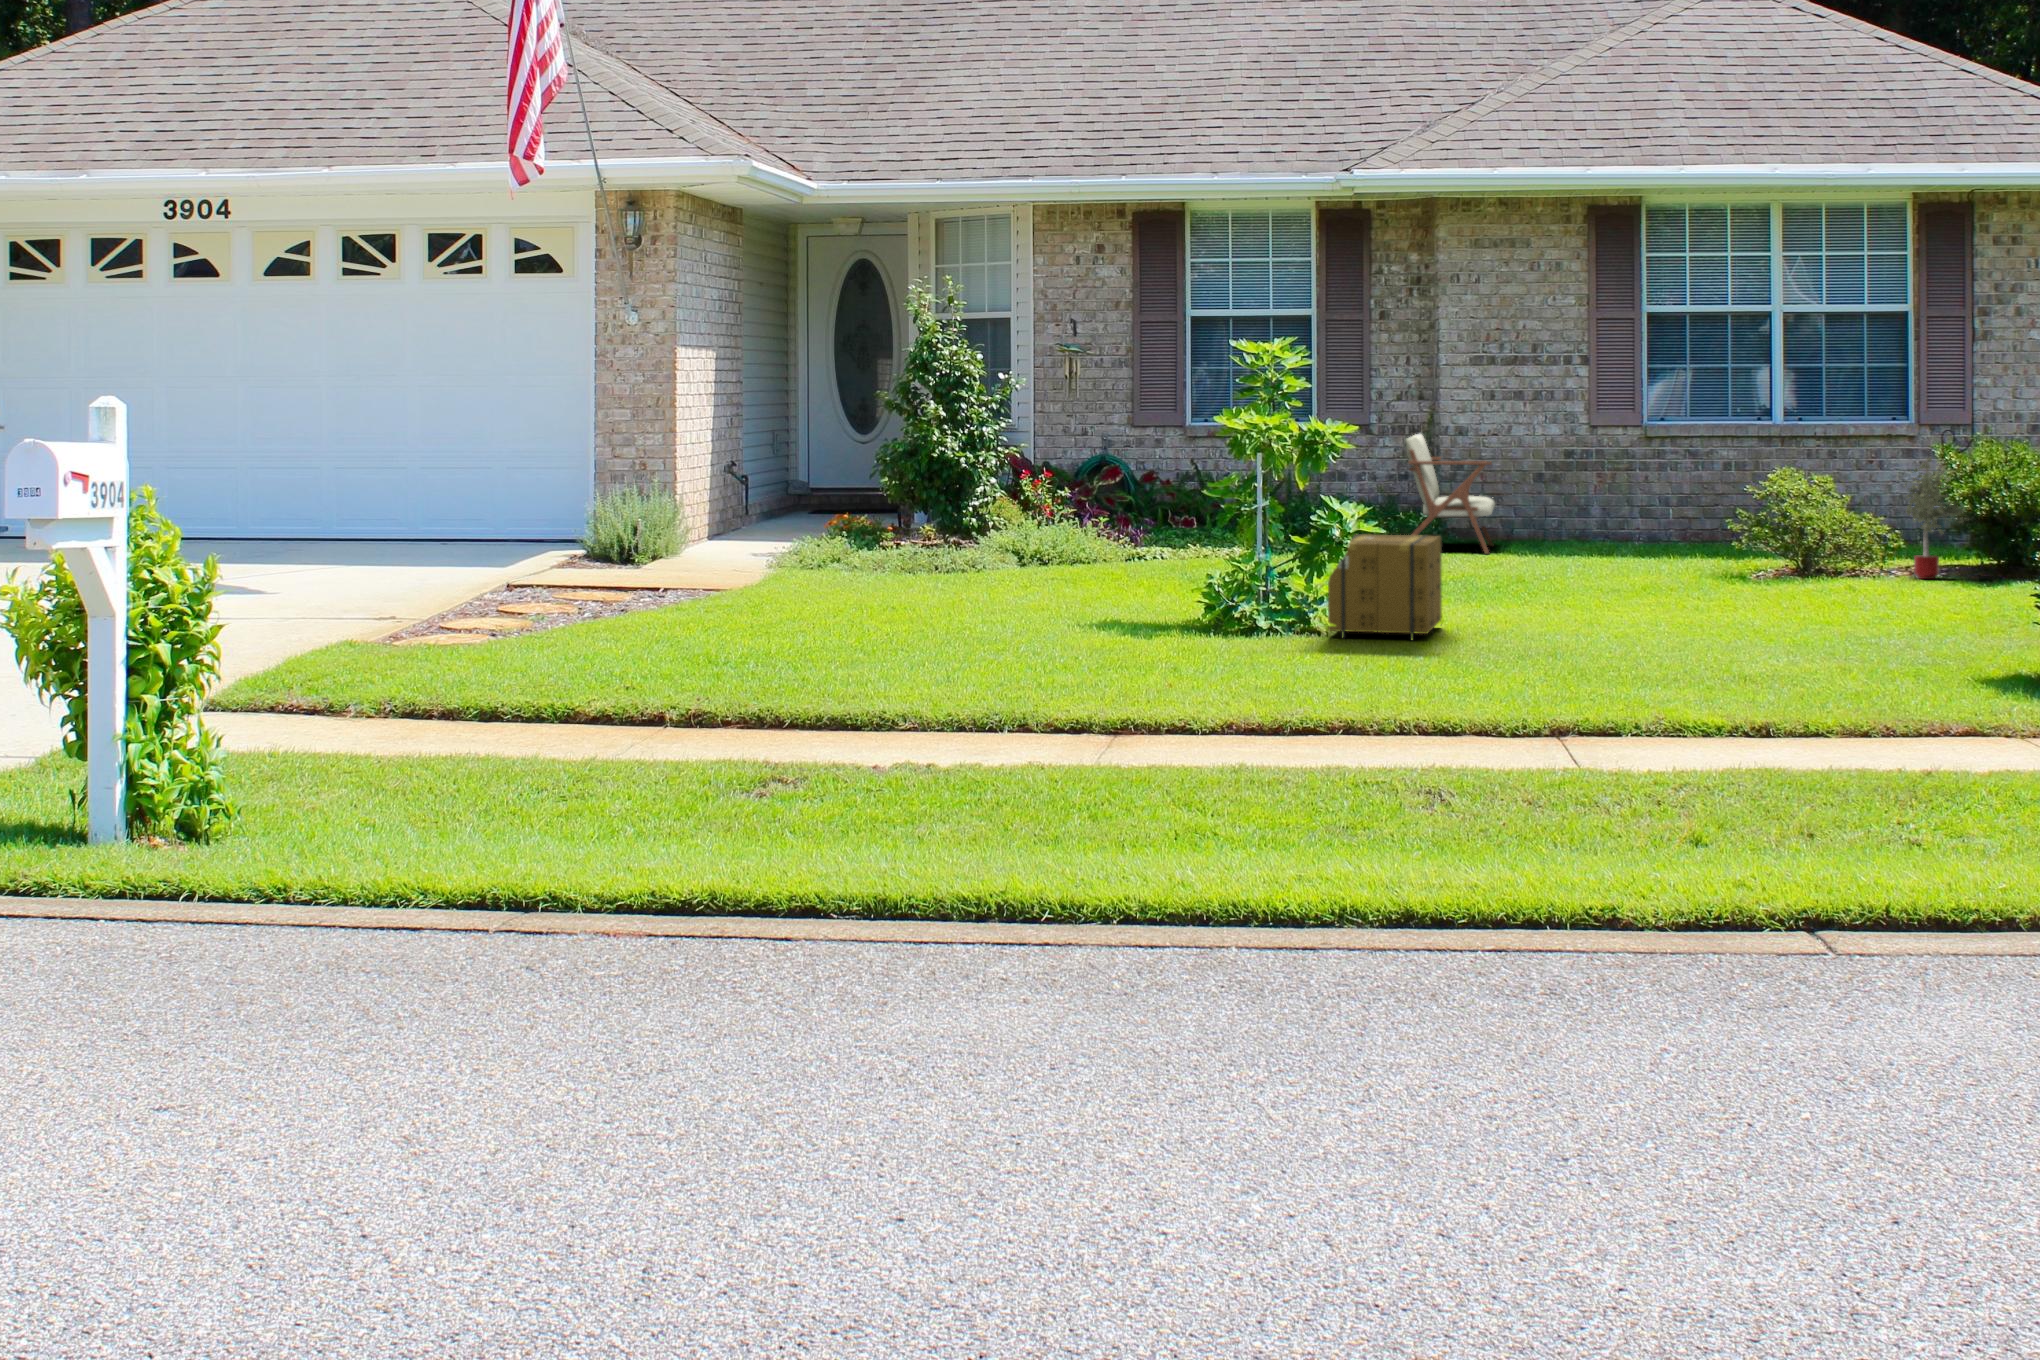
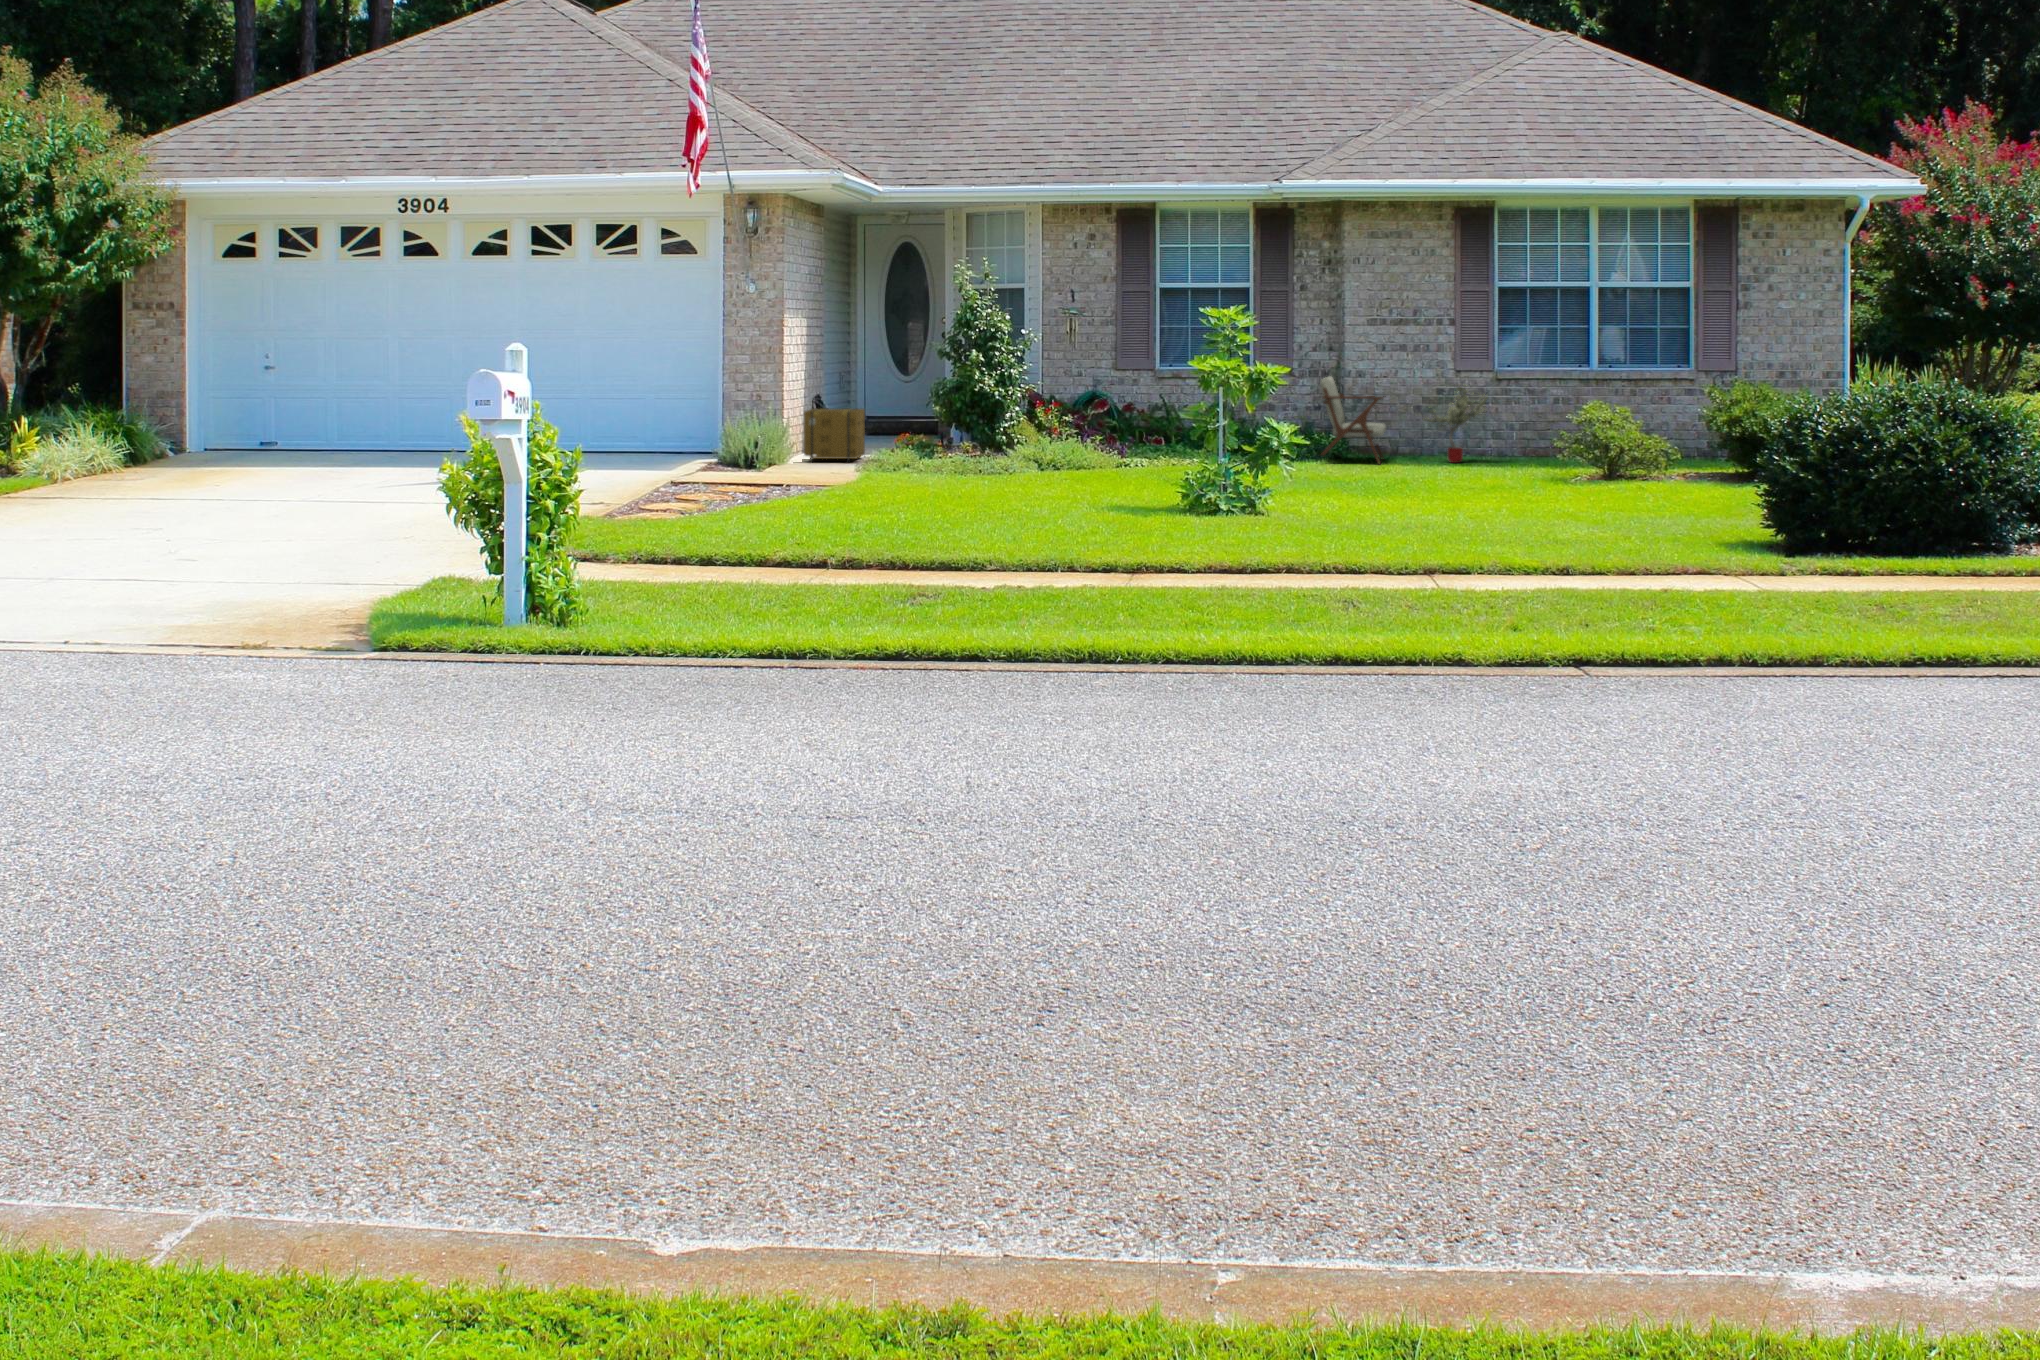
potted tree: present [1904,458,1967,579] -> present [1423,384,1488,463]
cardboard box: present [1328,534,1441,640] -> present [804,408,865,461]

